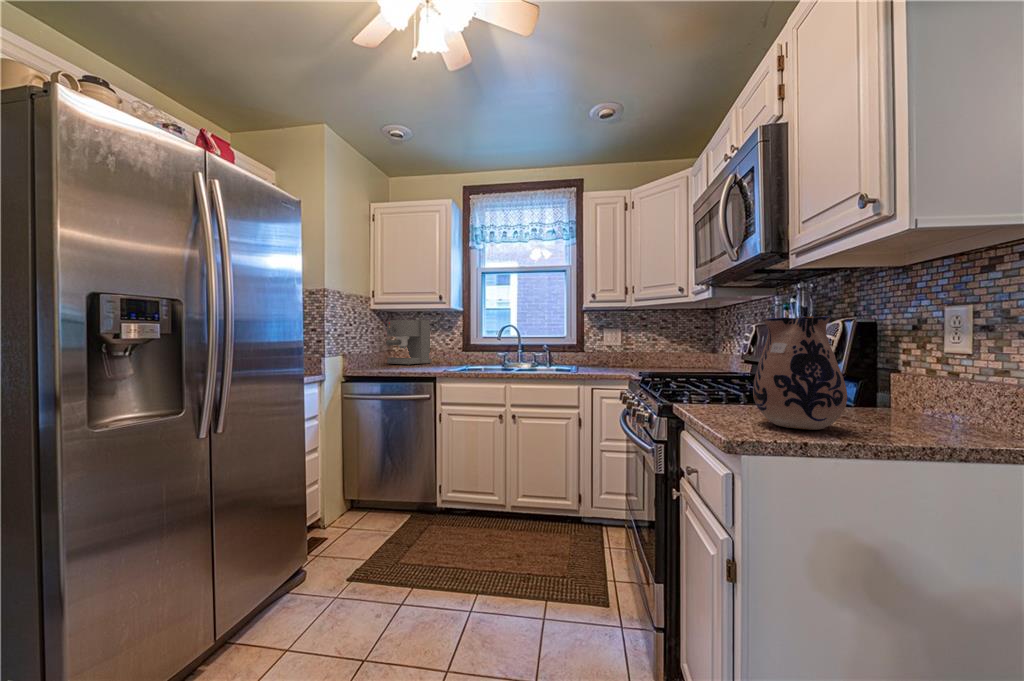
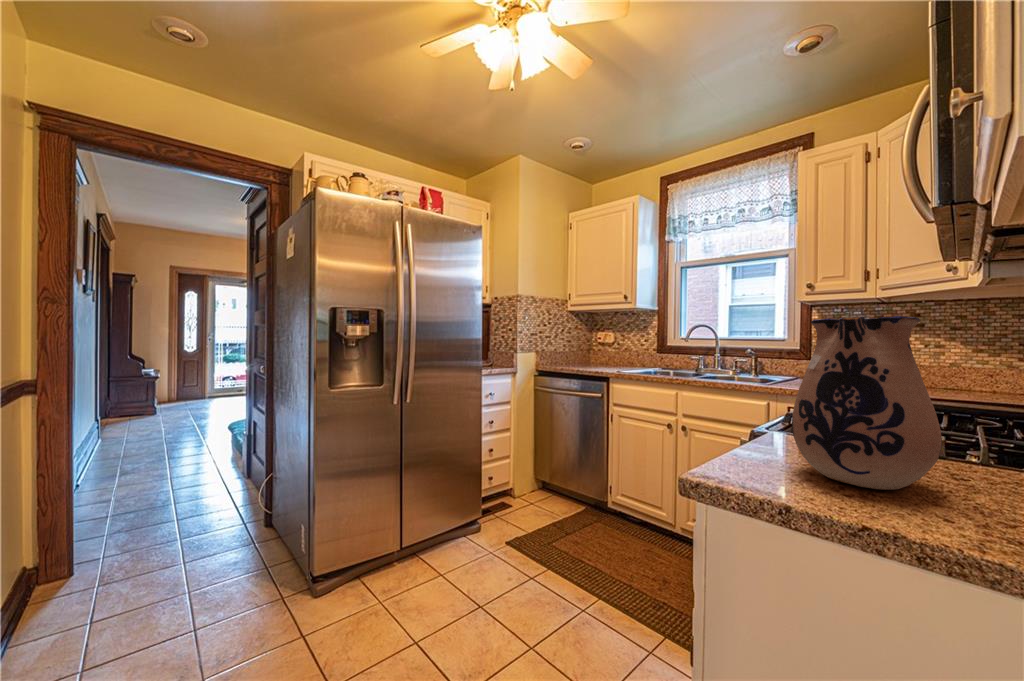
coffee maker: present [386,320,432,365] -> none [580,320,629,365]

